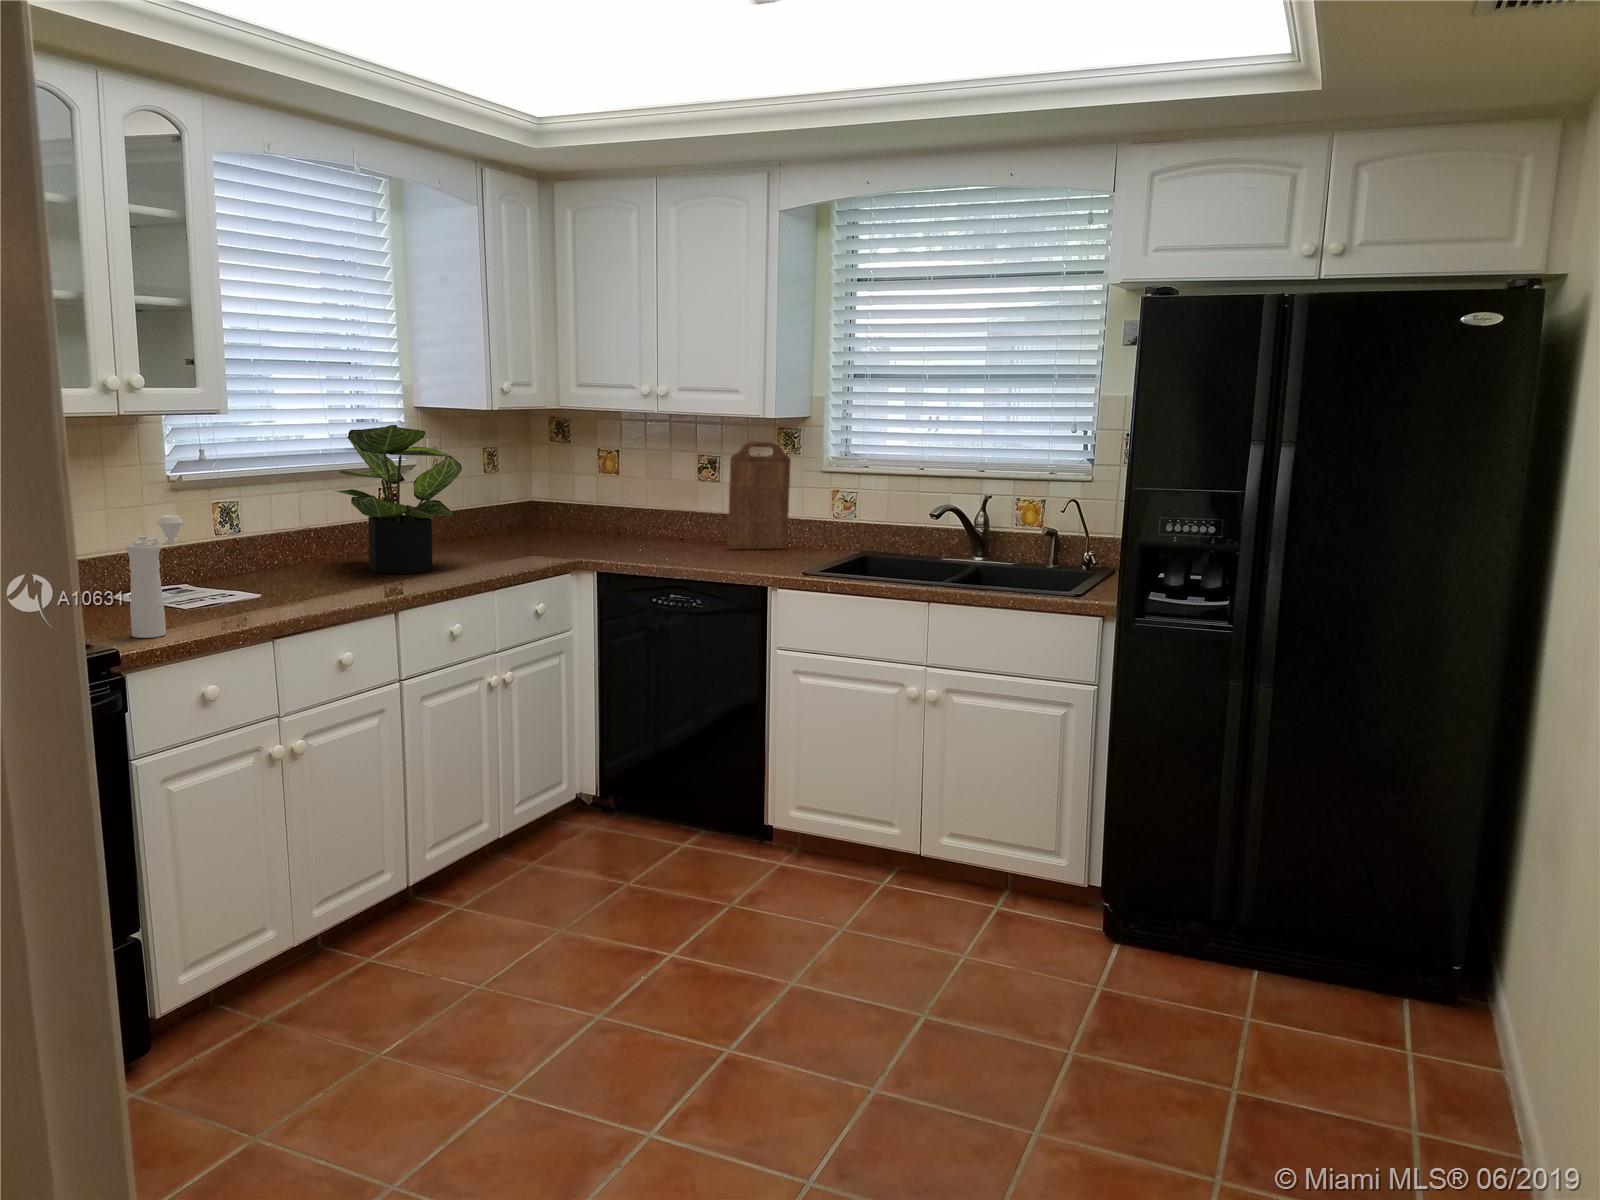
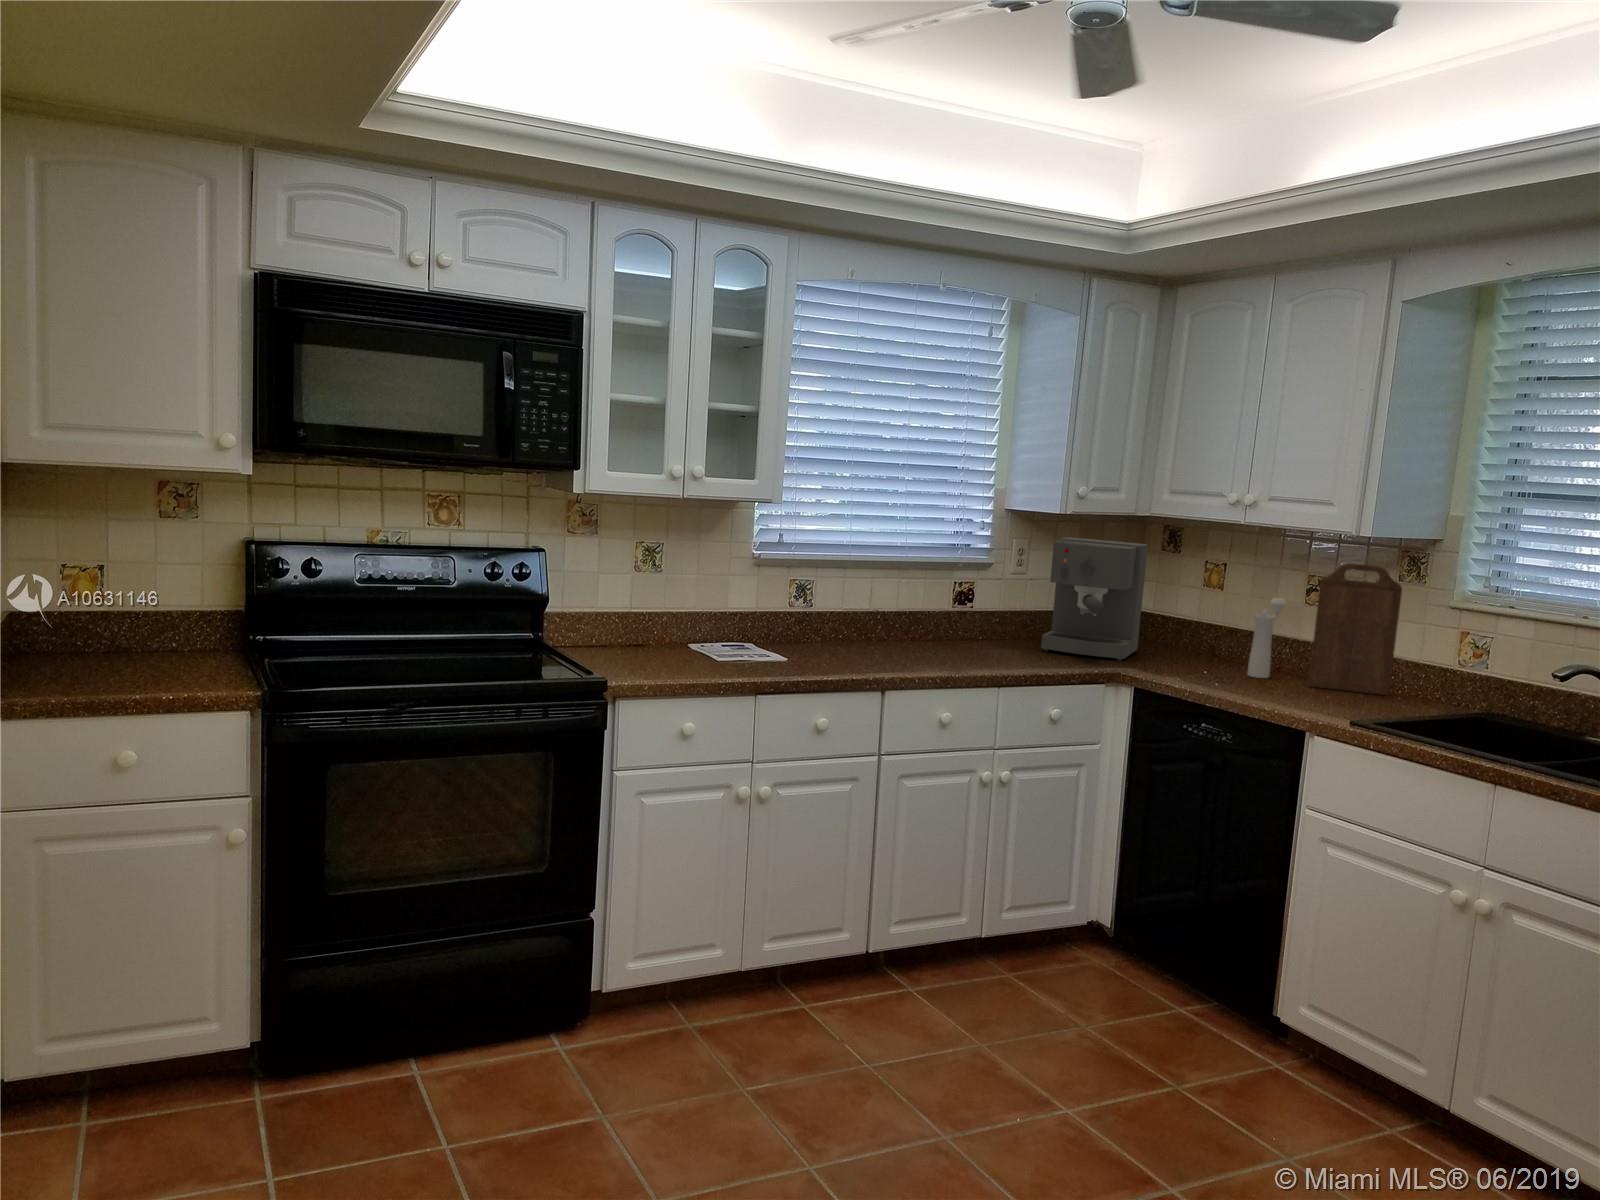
potted plant: present [337,425,462,574] -> none [880,520,999,661]
coffee maker: none [479,434,565,549] -> present [1041,537,1148,661]
pepper mill: present [126,515,183,638] -> present [1248,598,1286,678]

